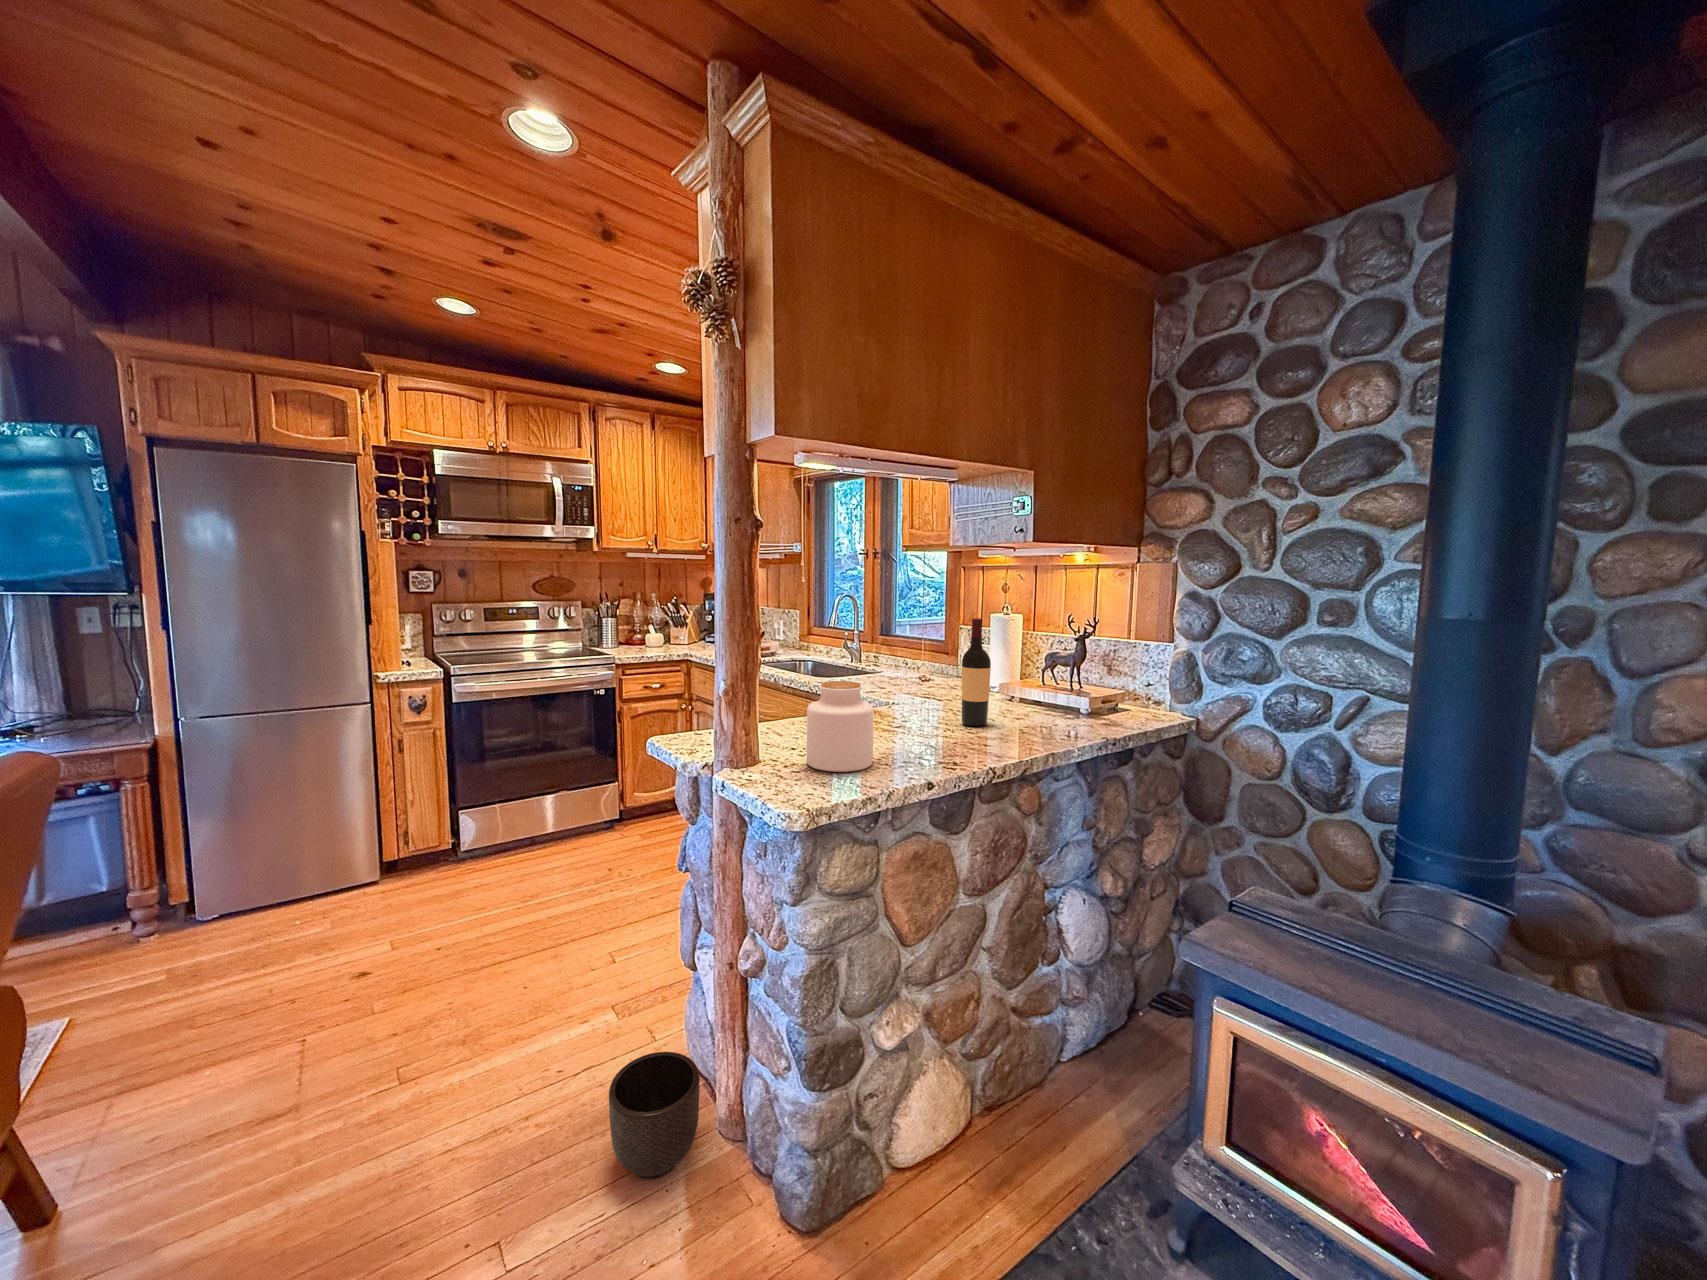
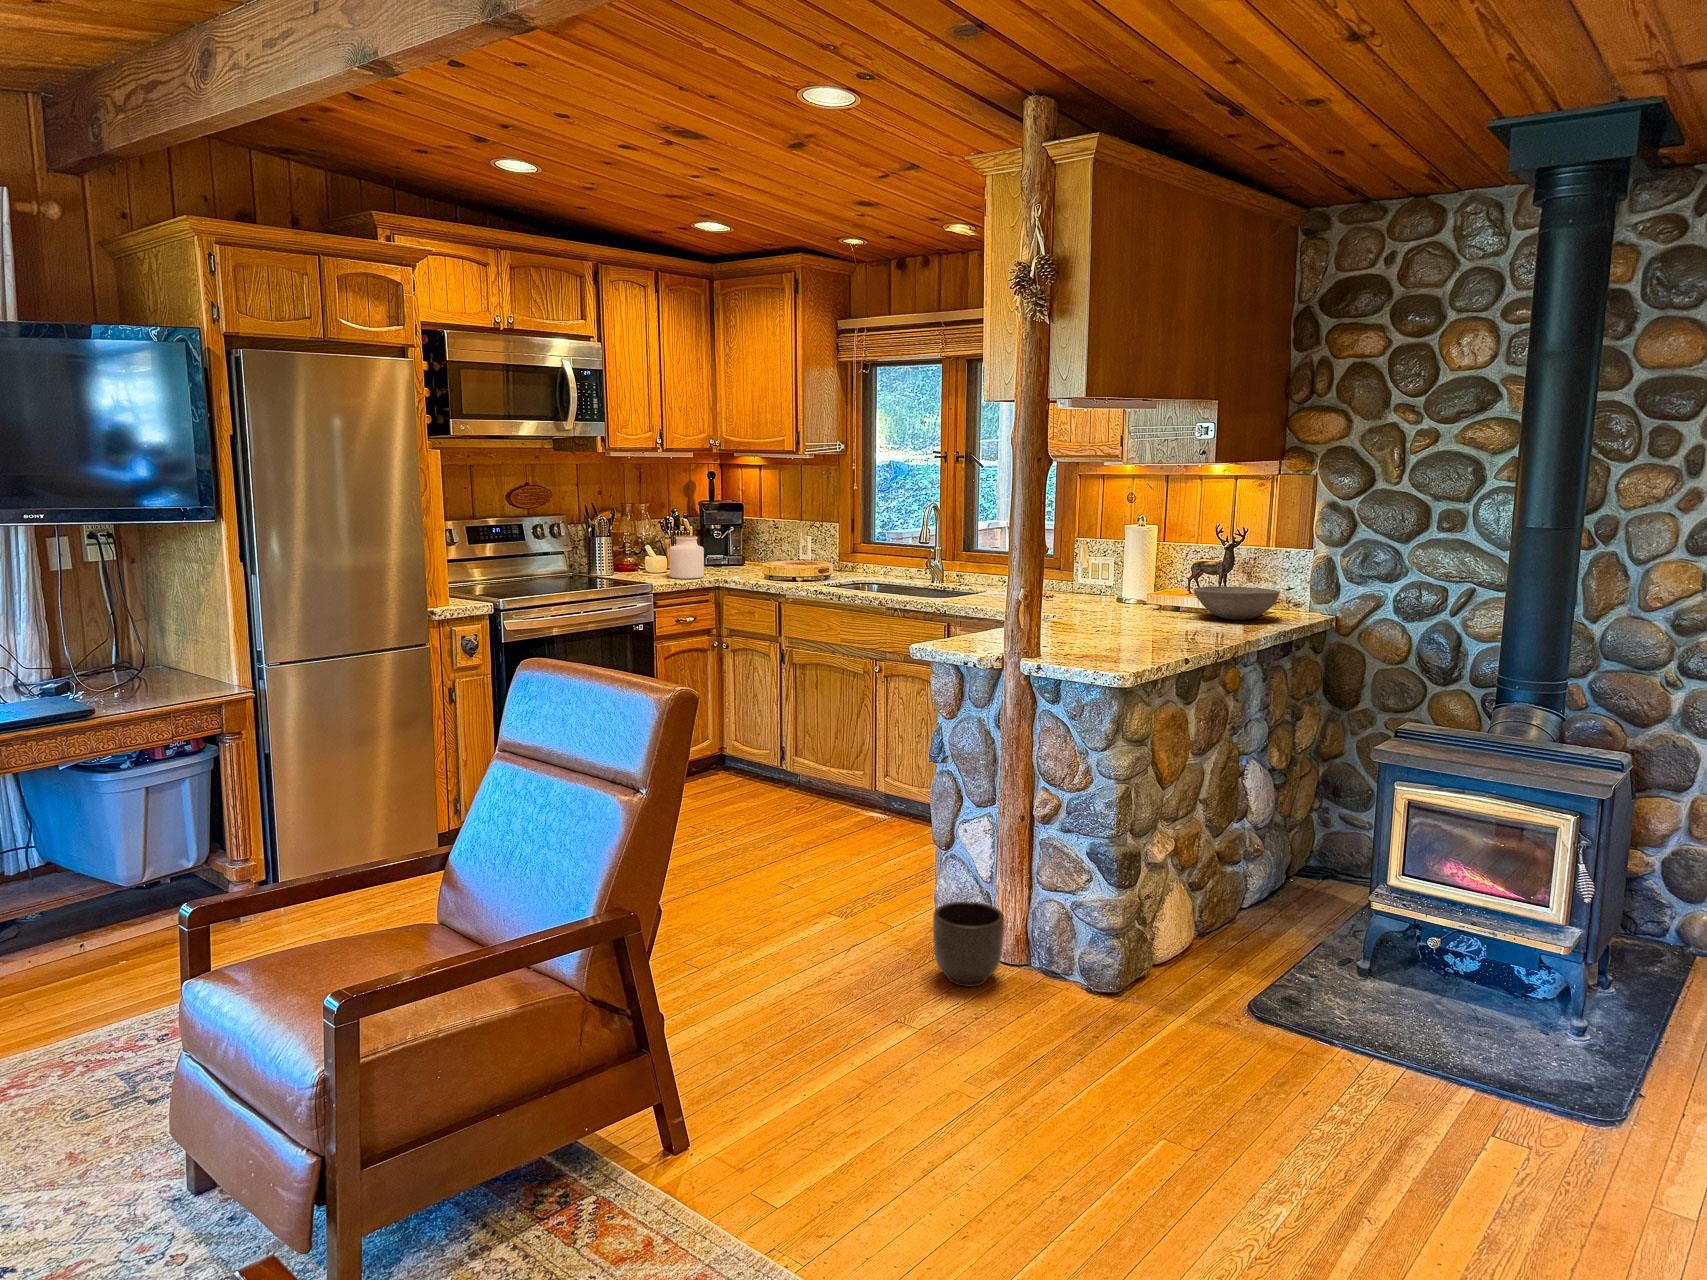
wine bottle: present [962,618,991,726] -> none [1155,530,1182,626]
bowl: none [1020,680,1116,720] -> present [1194,586,1280,620]
jar: present [806,681,874,772] -> present [670,535,704,579]

